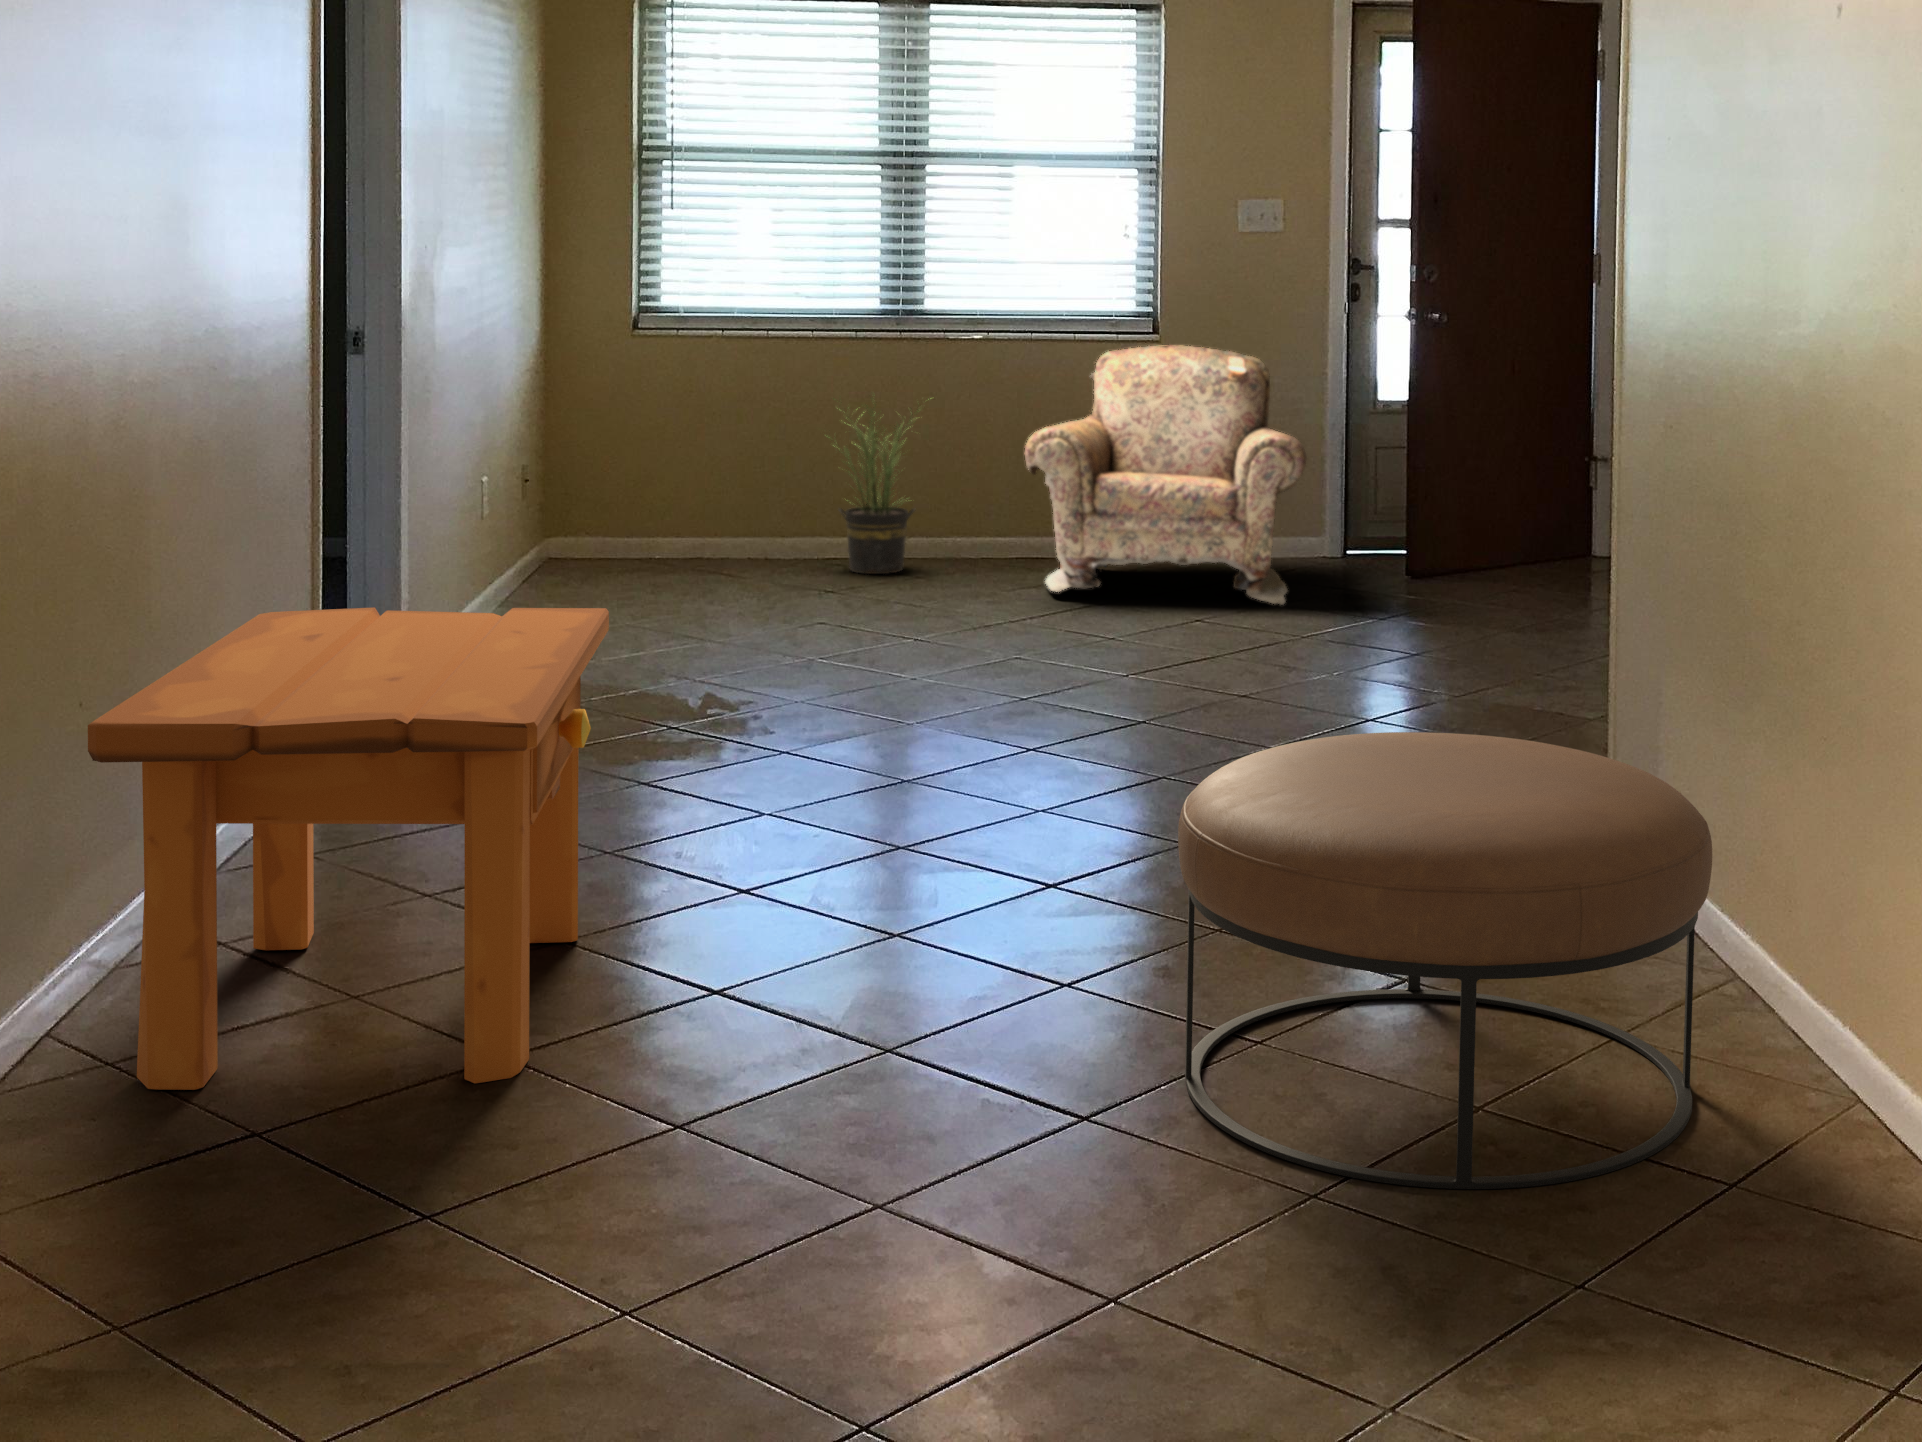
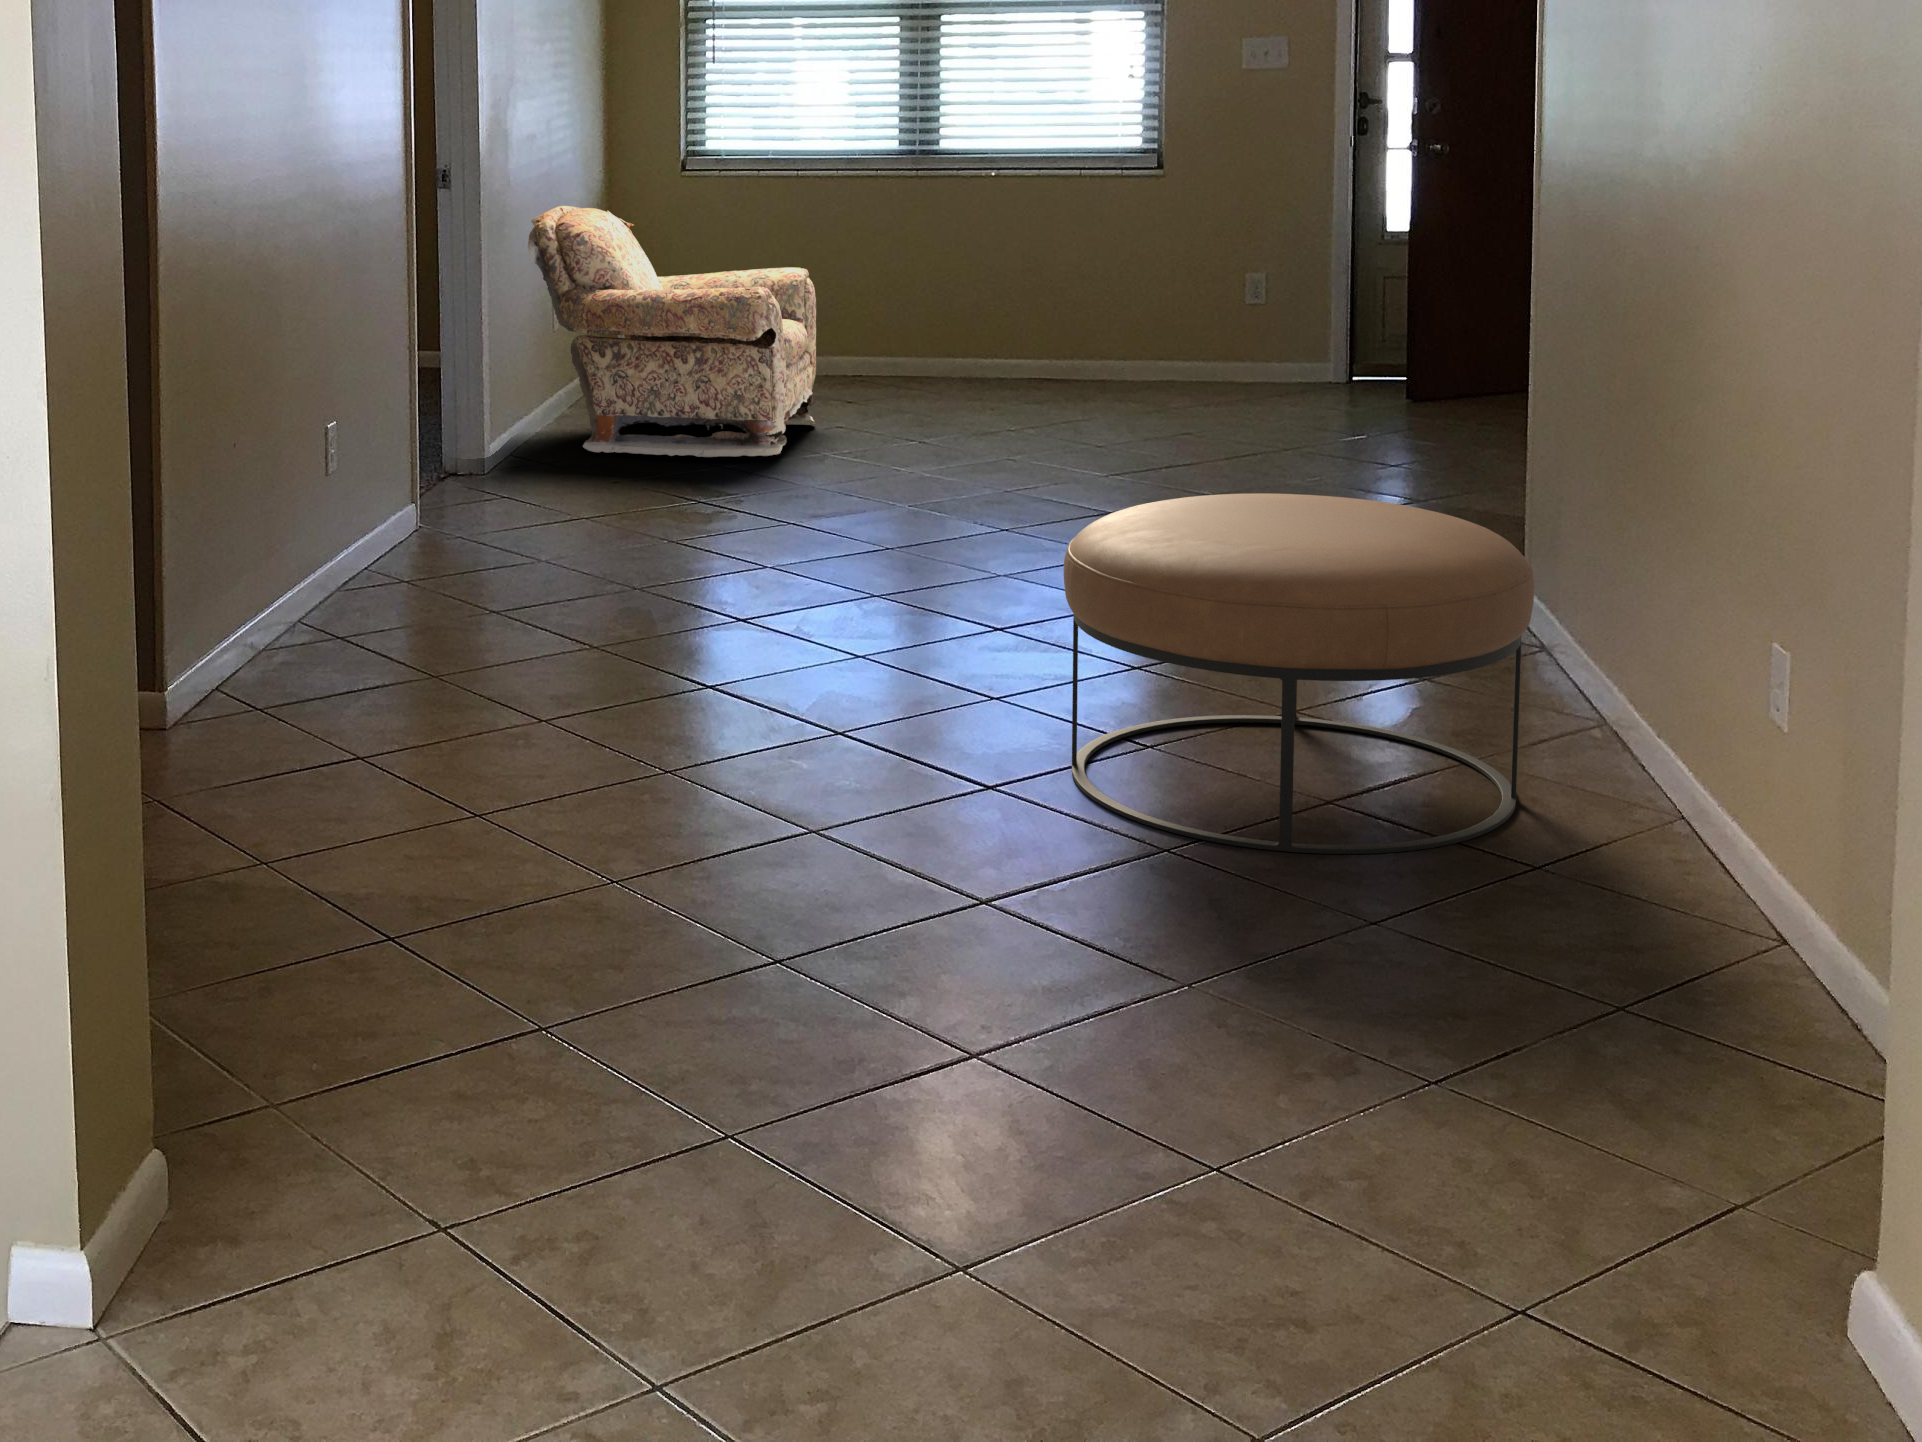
armchair: present [1025,346,1307,605] -> present [528,206,816,457]
potted plant: present [827,395,931,574] -> none [842,224,949,391]
side table: present [88,608,609,1090] -> none [241,383,627,735]

